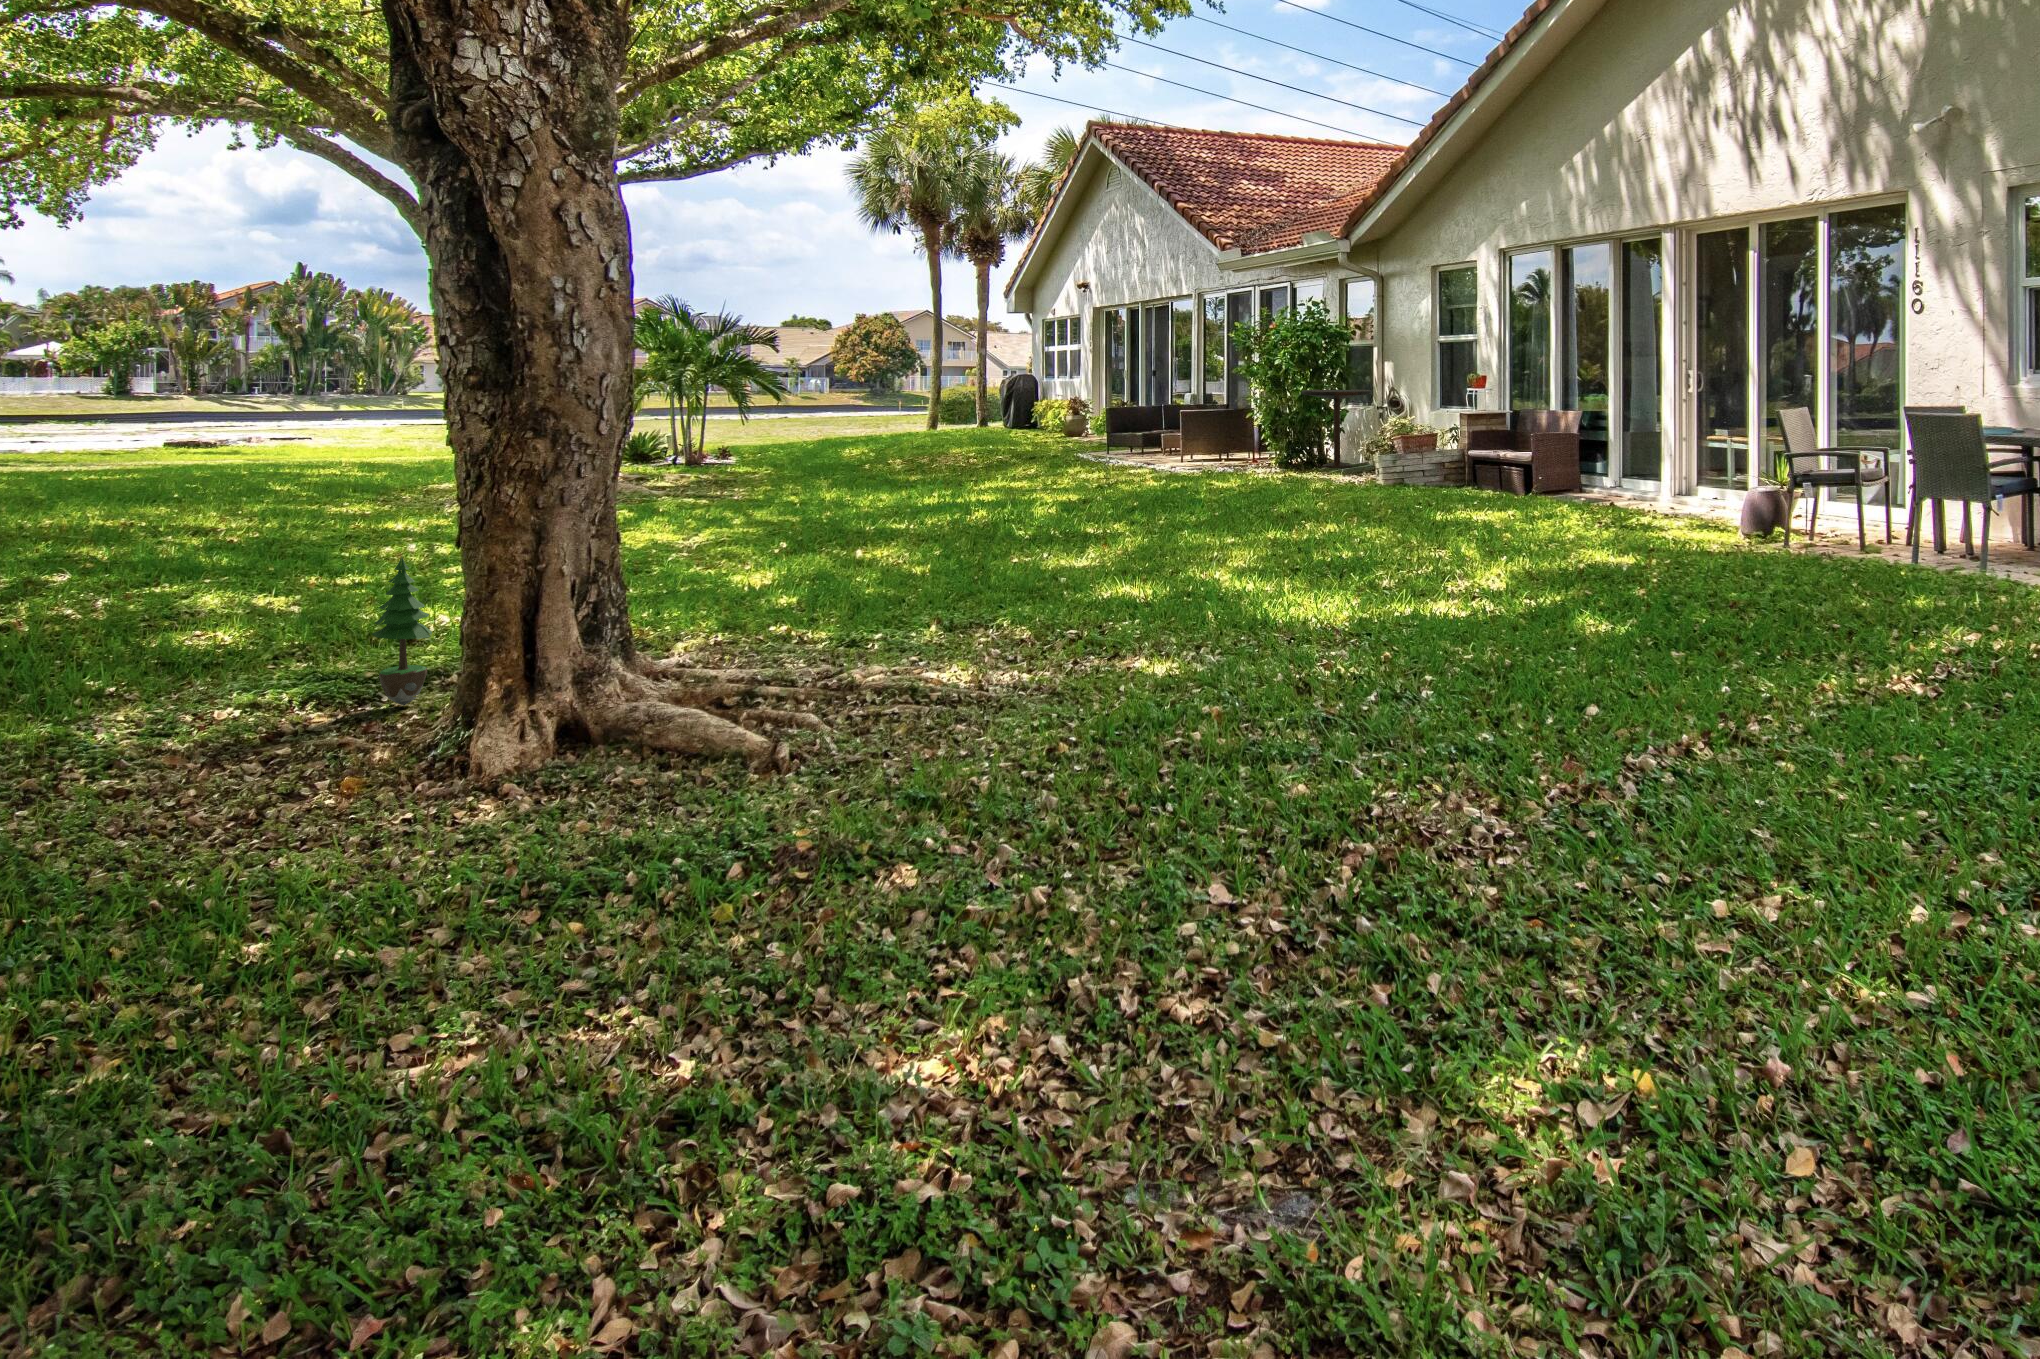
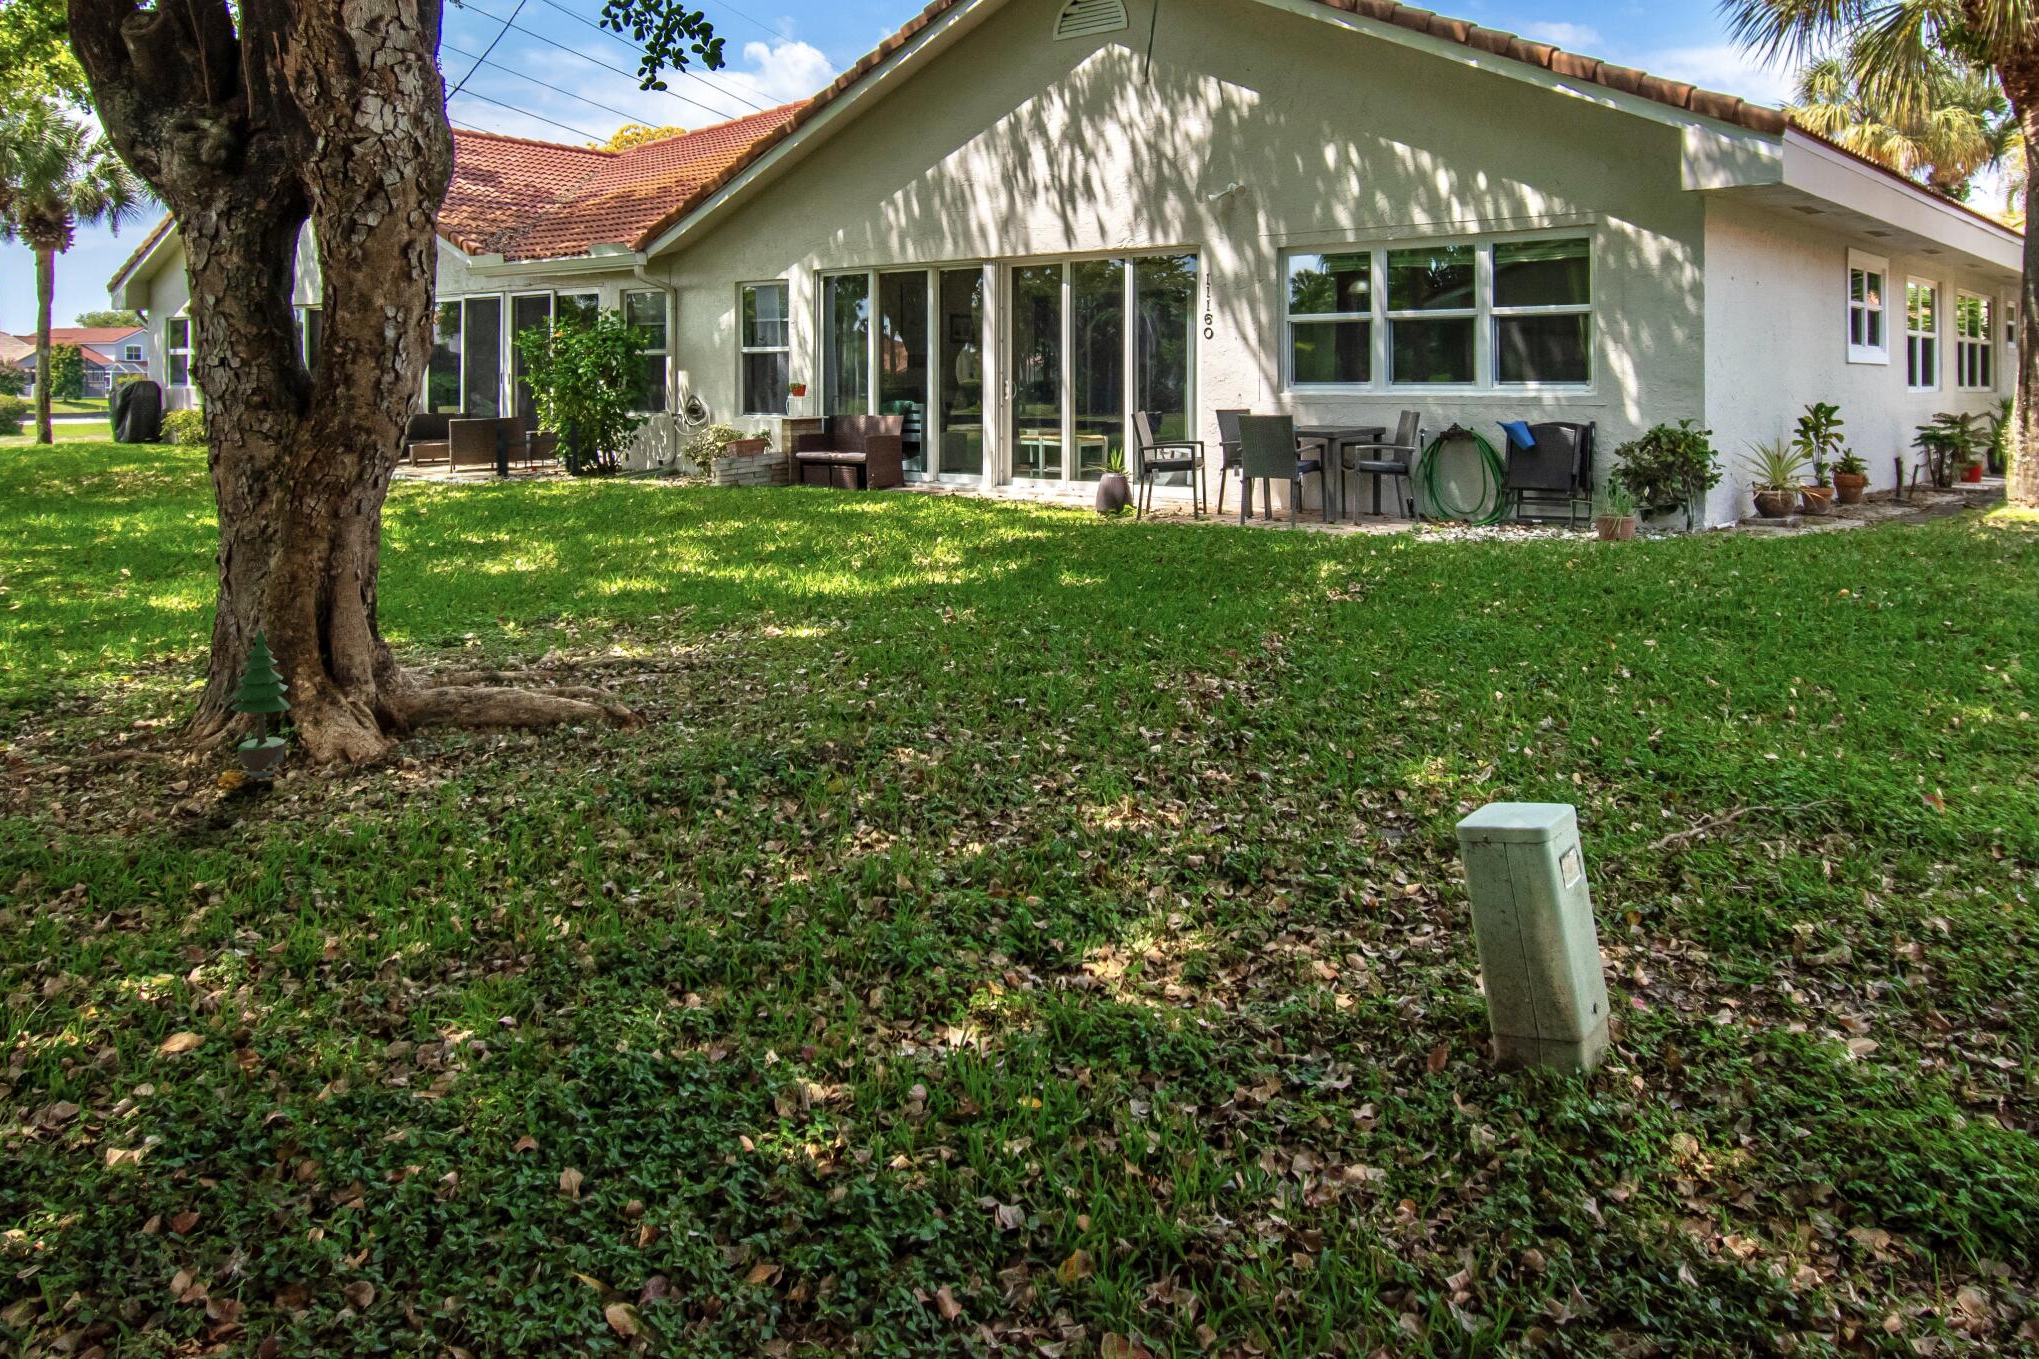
pedestal table: present [1301,389,1372,468] -> none [612,398,682,475]
bench: none [1197,410,1272,466] -> present [496,422,579,479]

